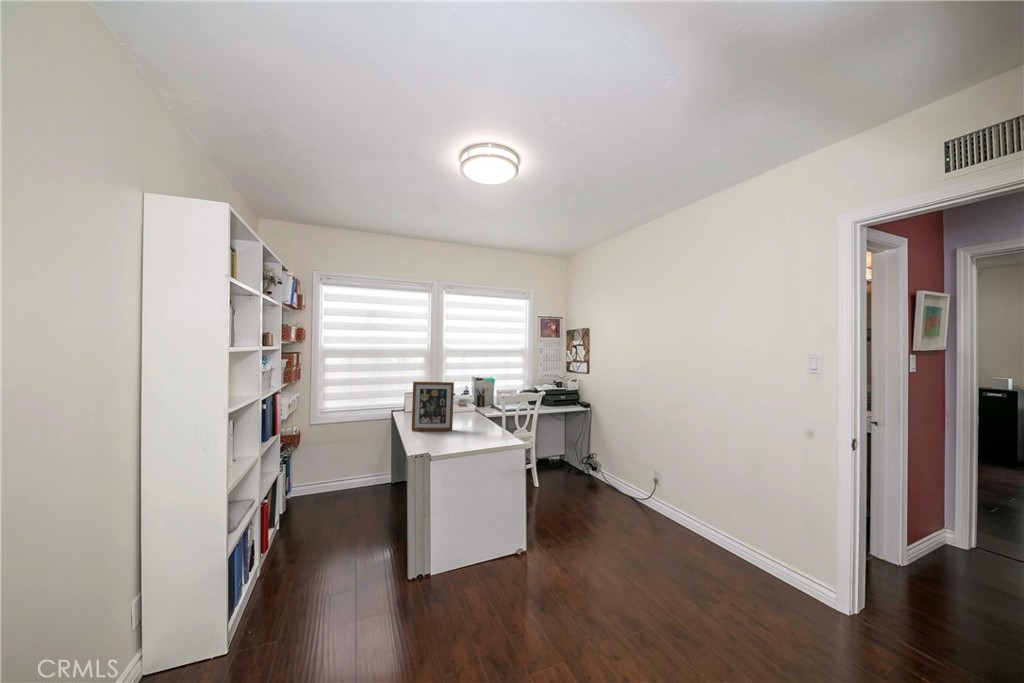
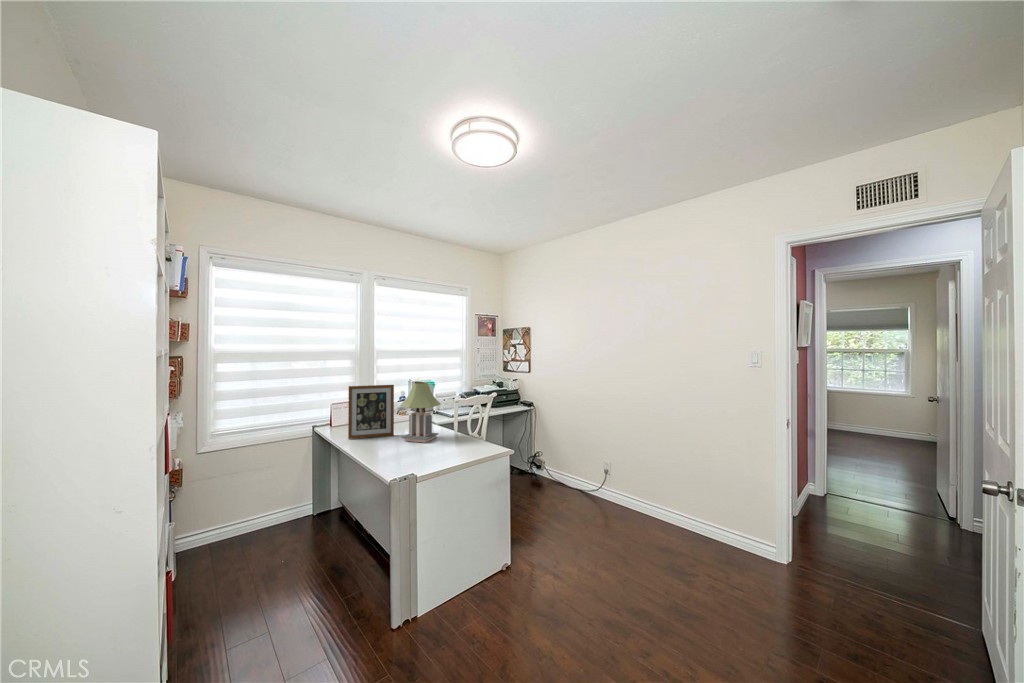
desk lamp: none [457,382,496,443] -> present [400,382,440,443]

